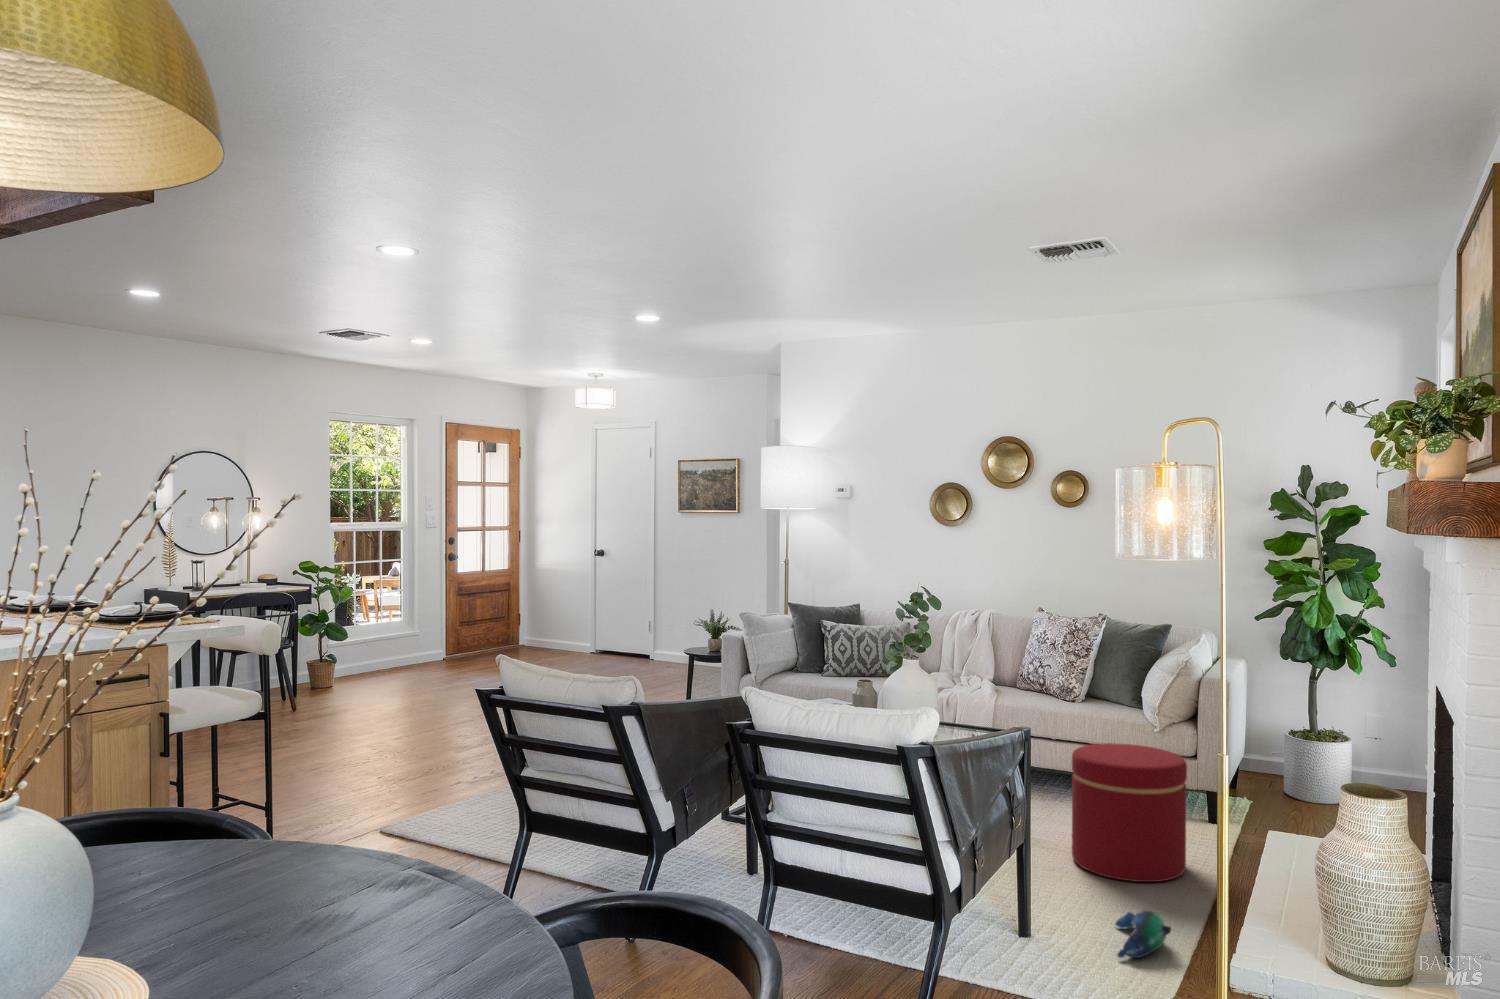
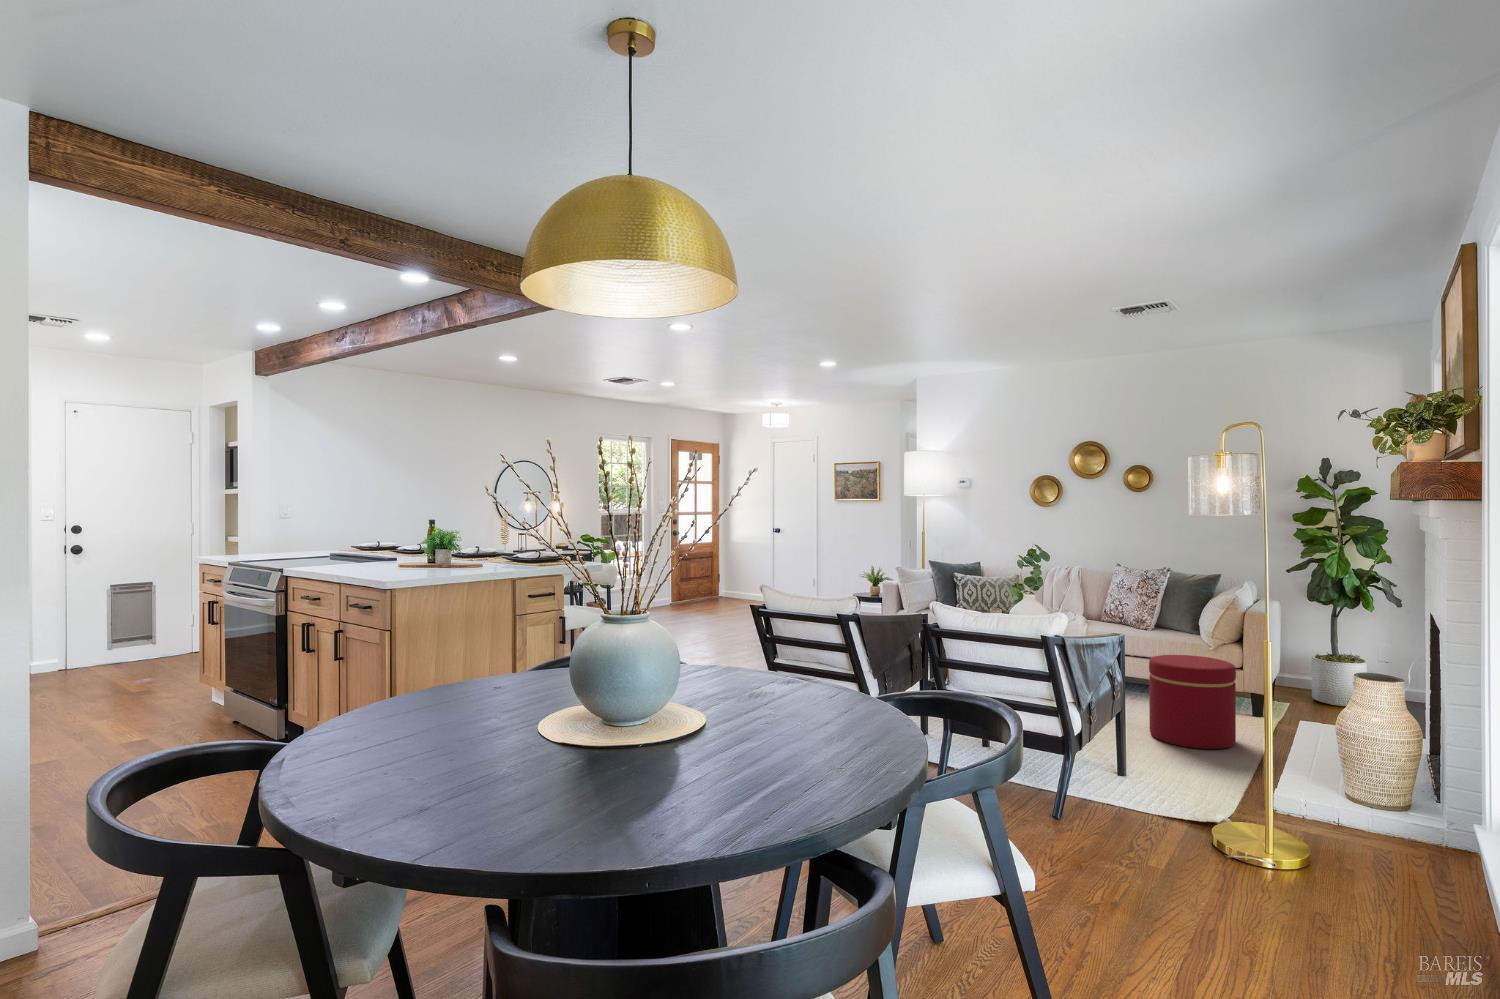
plush toy: present [1115,911,1171,958] -> none [1186,762,1228,791]

